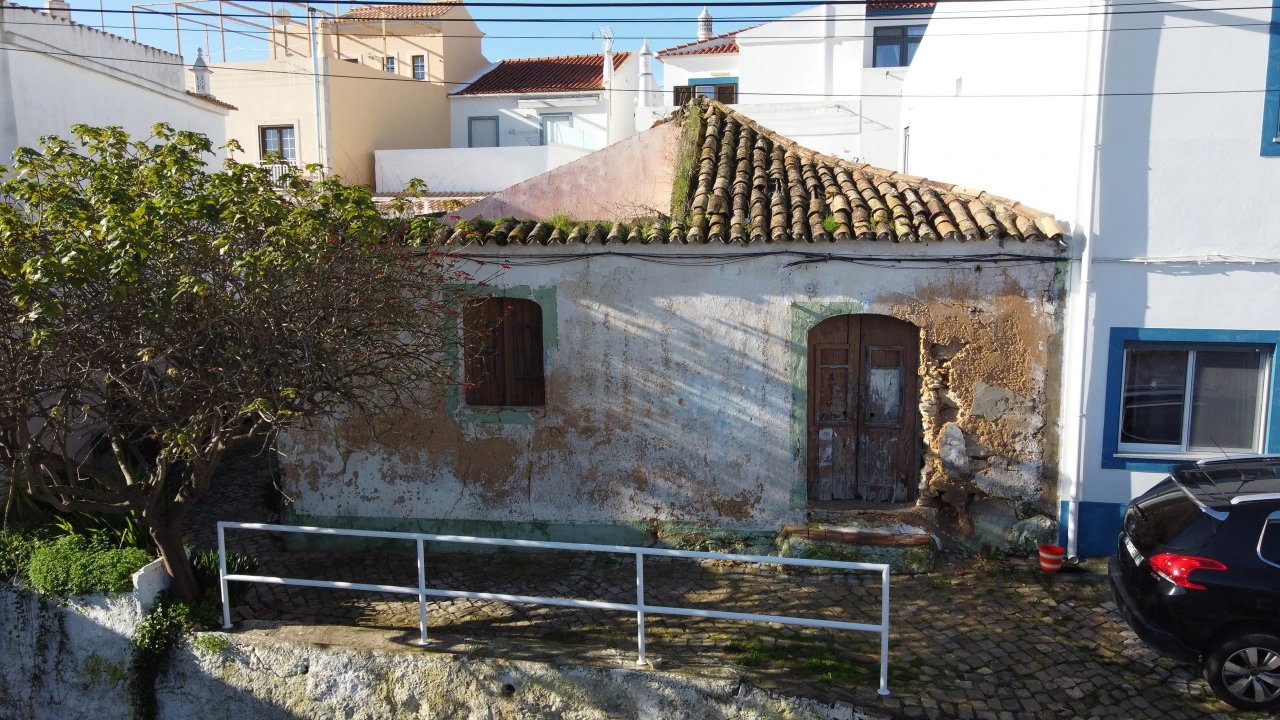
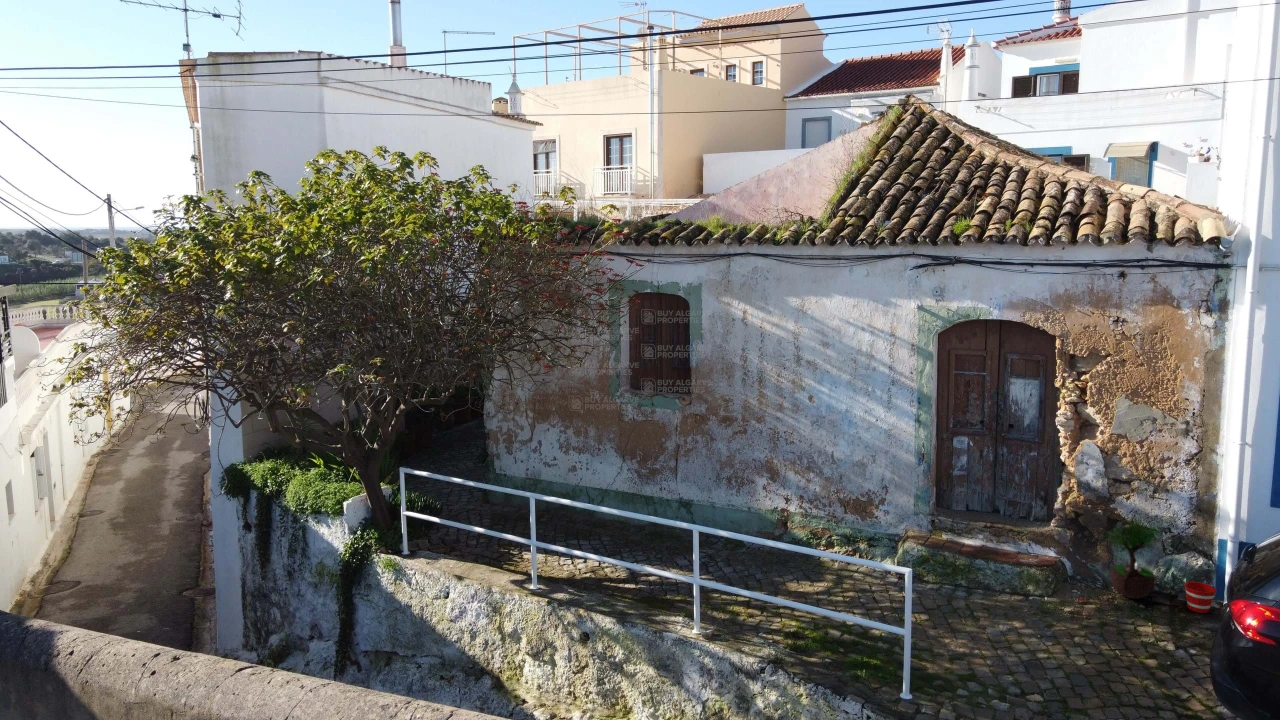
potted tree: none [972,485,1026,567] -> present [1105,519,1159,599]

